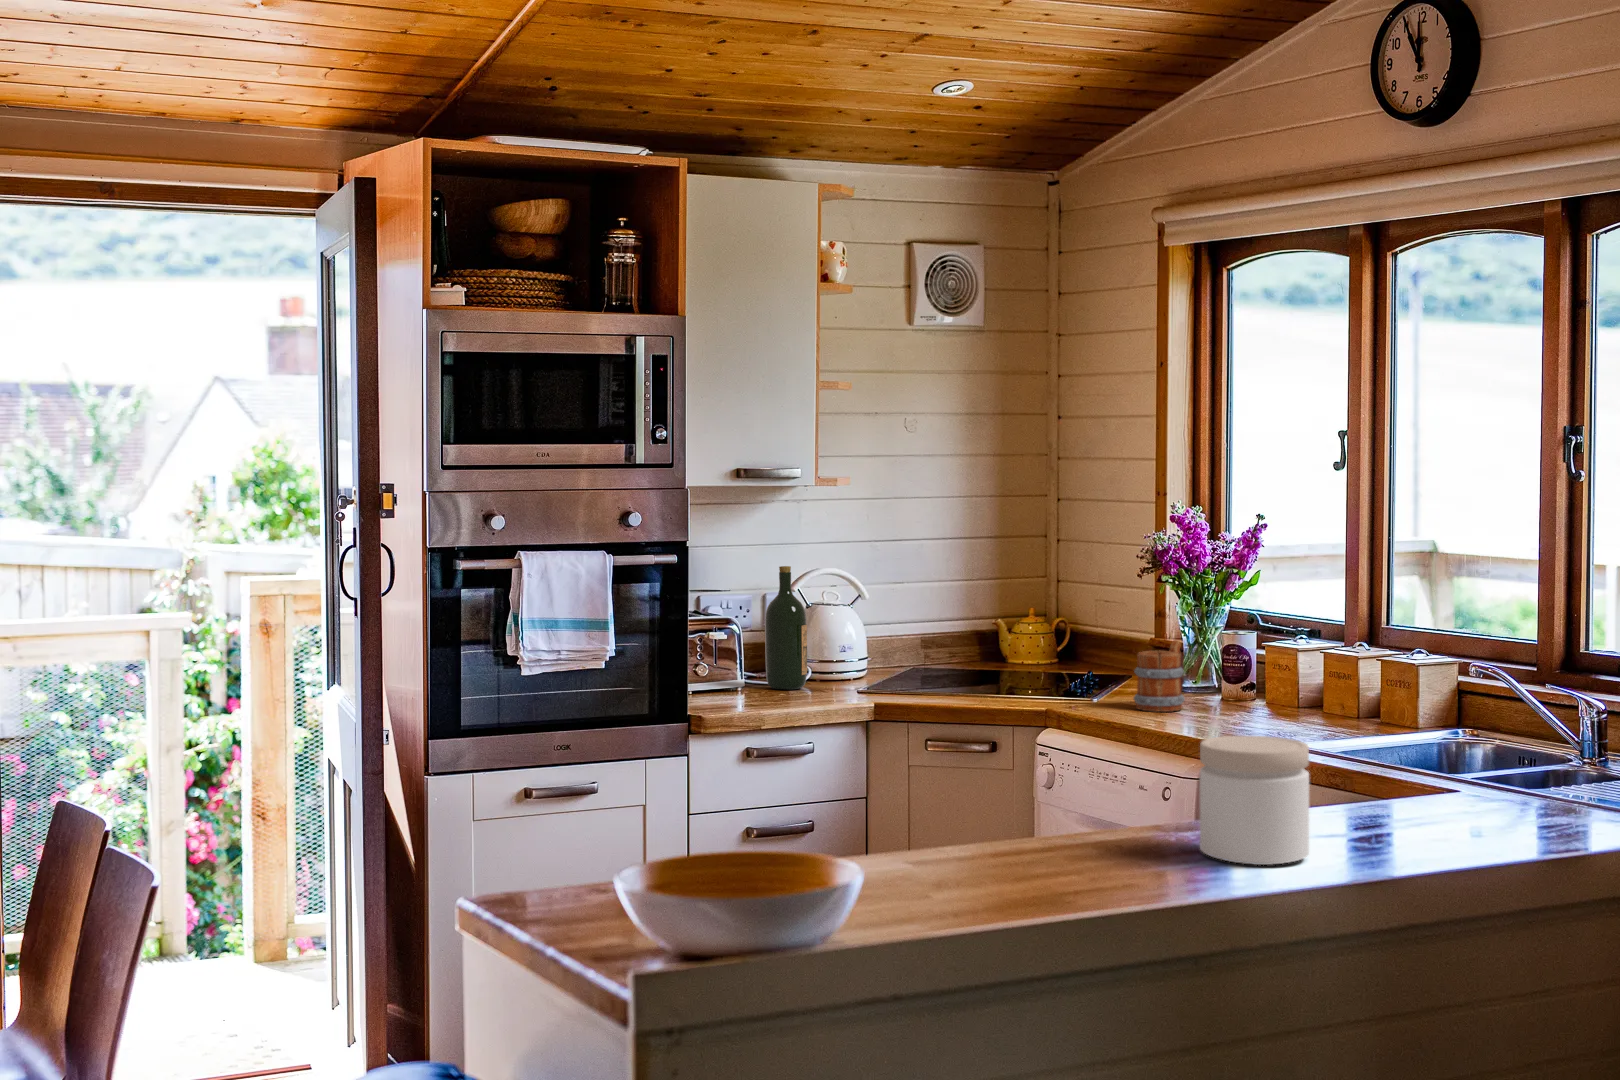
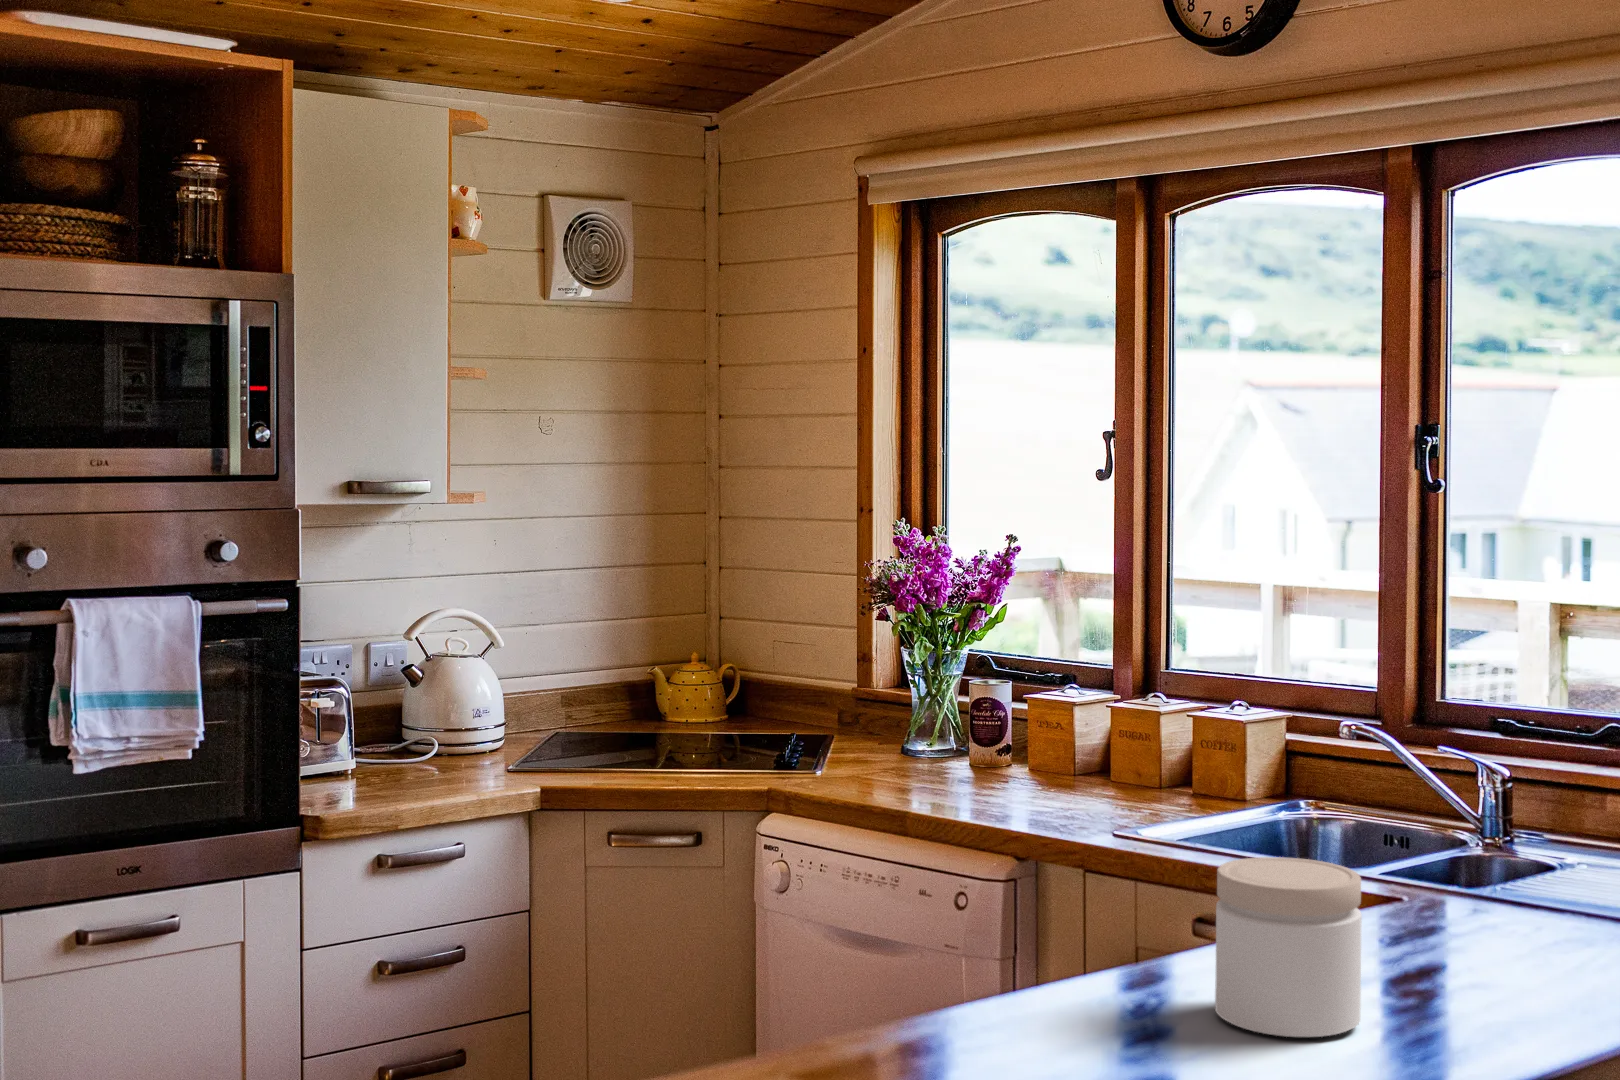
wine bottle: present [765,566,807,690] -> none [392,609,449,772]
mug: present [1134,640,1185,712] -> none [875,693,935,783]

